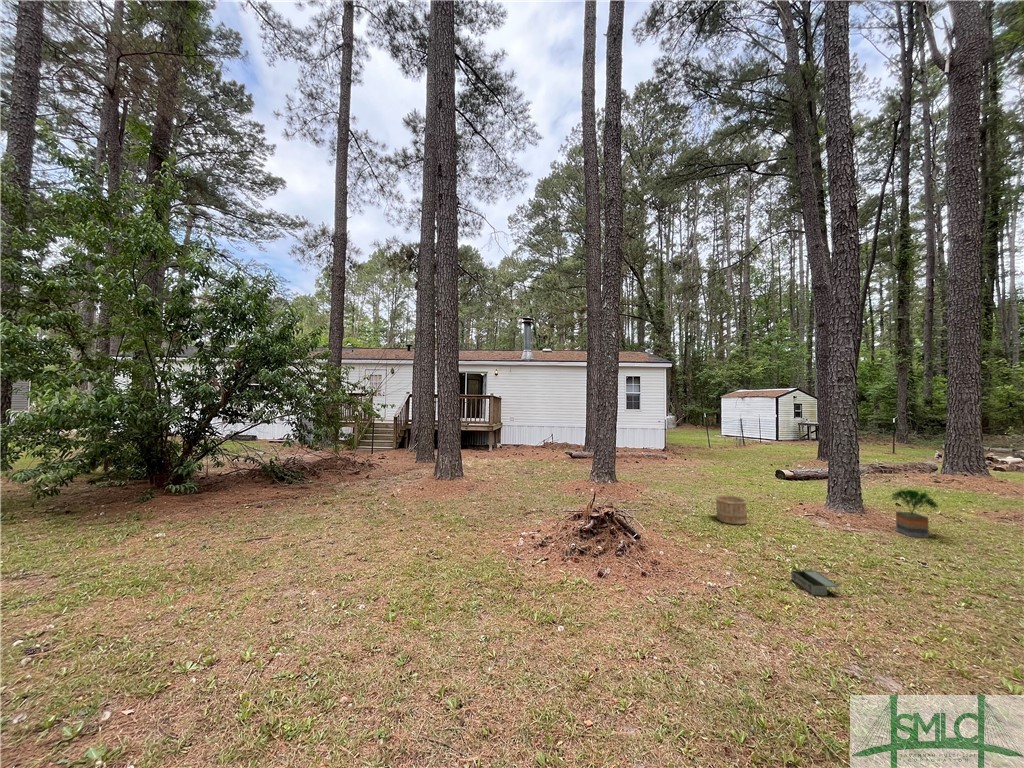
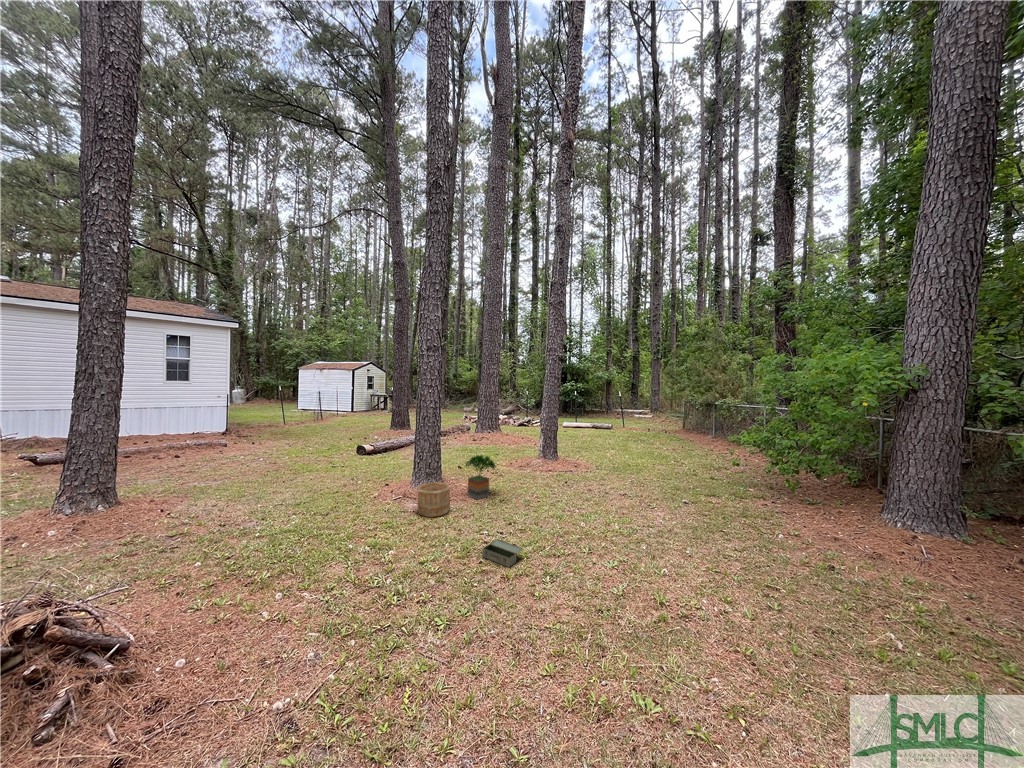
wooden bucket: present [715,496,747,524] -> present [417,482,451,517]
toolbox: present [791,570,839,596] -> present [482,540,523,567]

